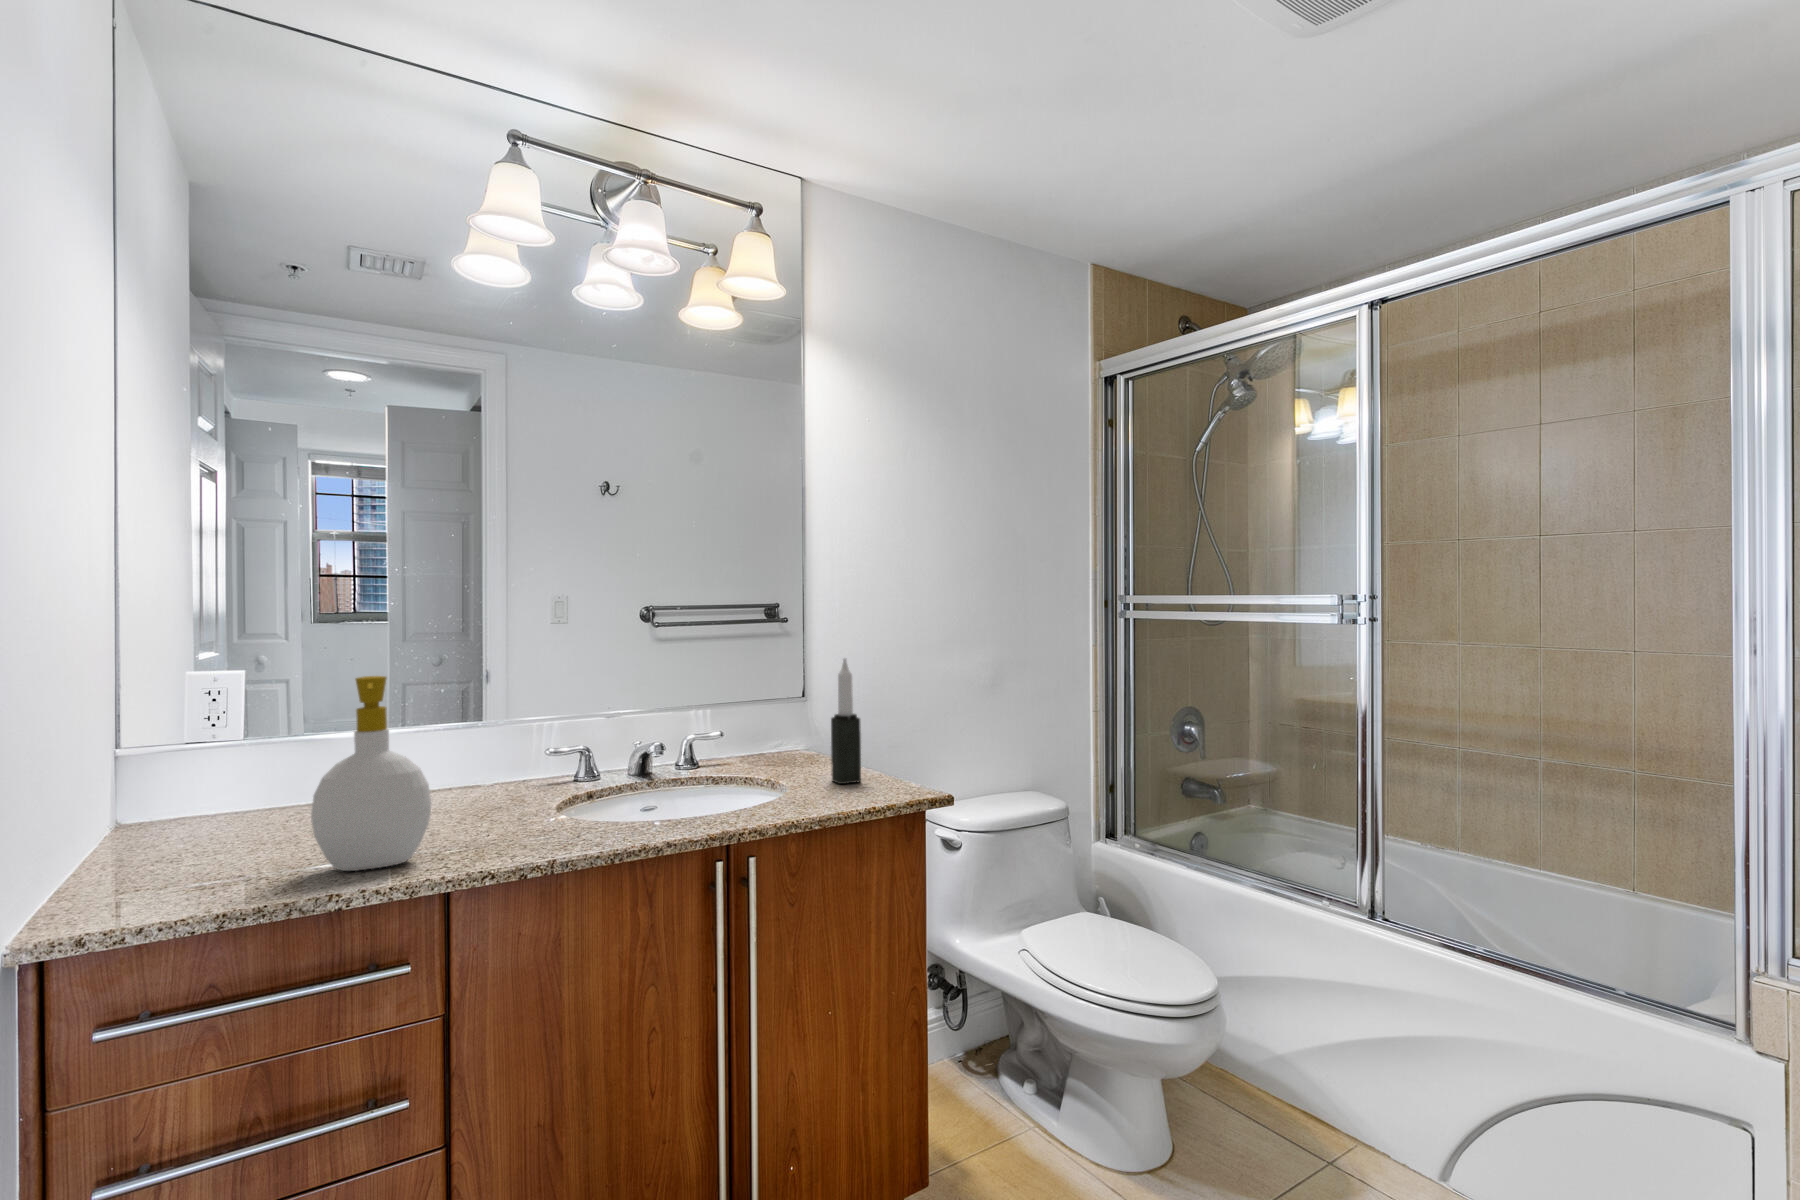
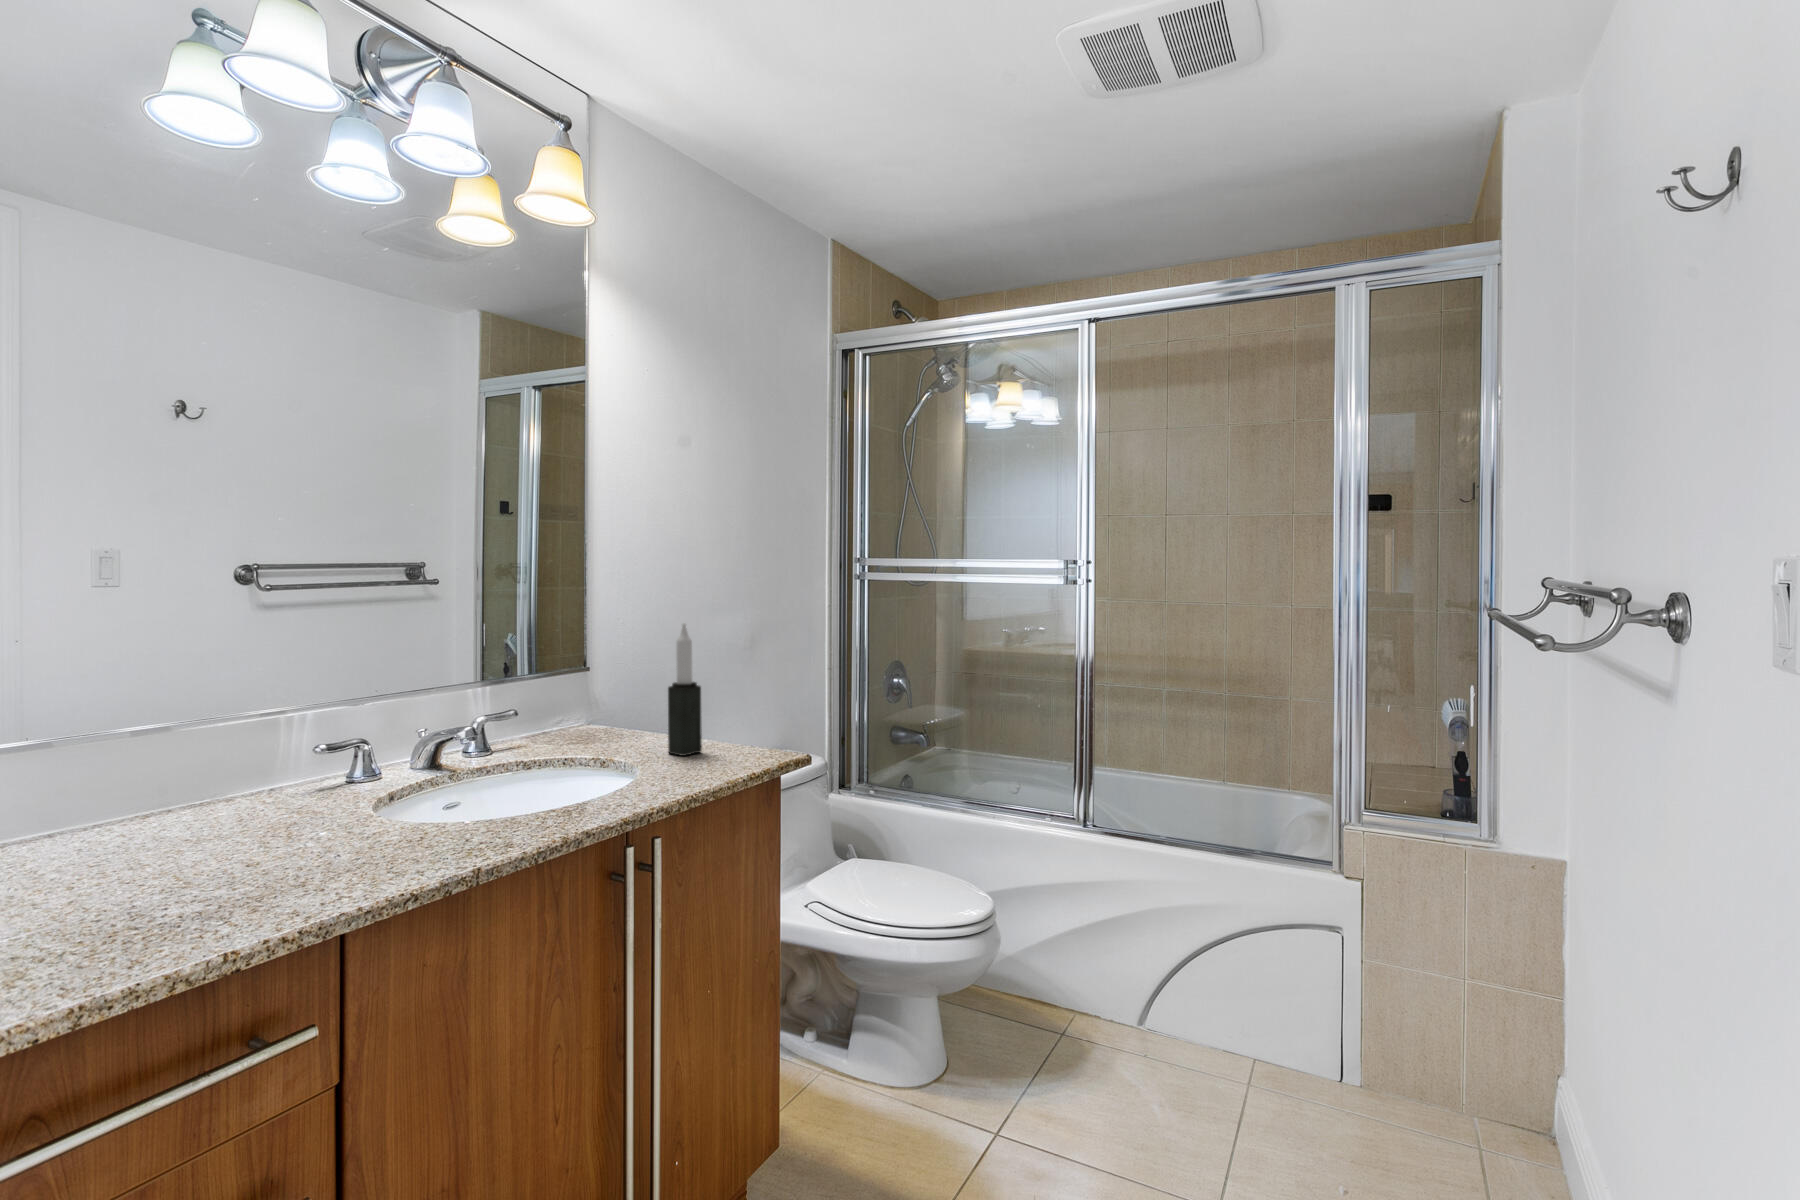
soap bottle: present [311,676,432,871] -> none [139,655,310,922]

